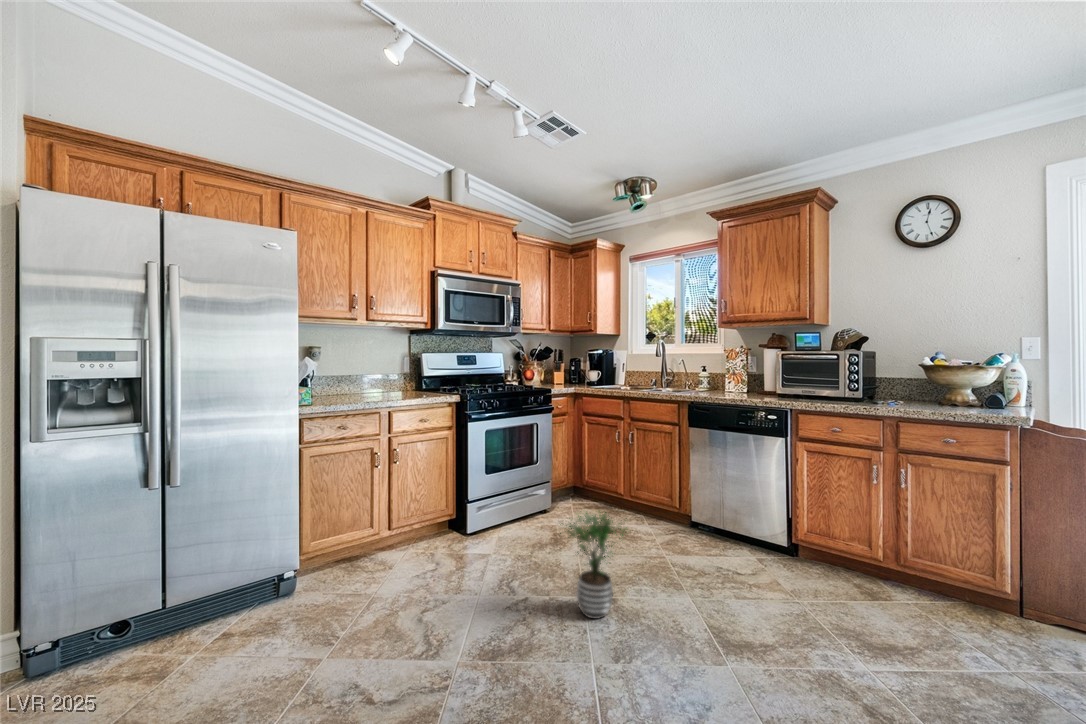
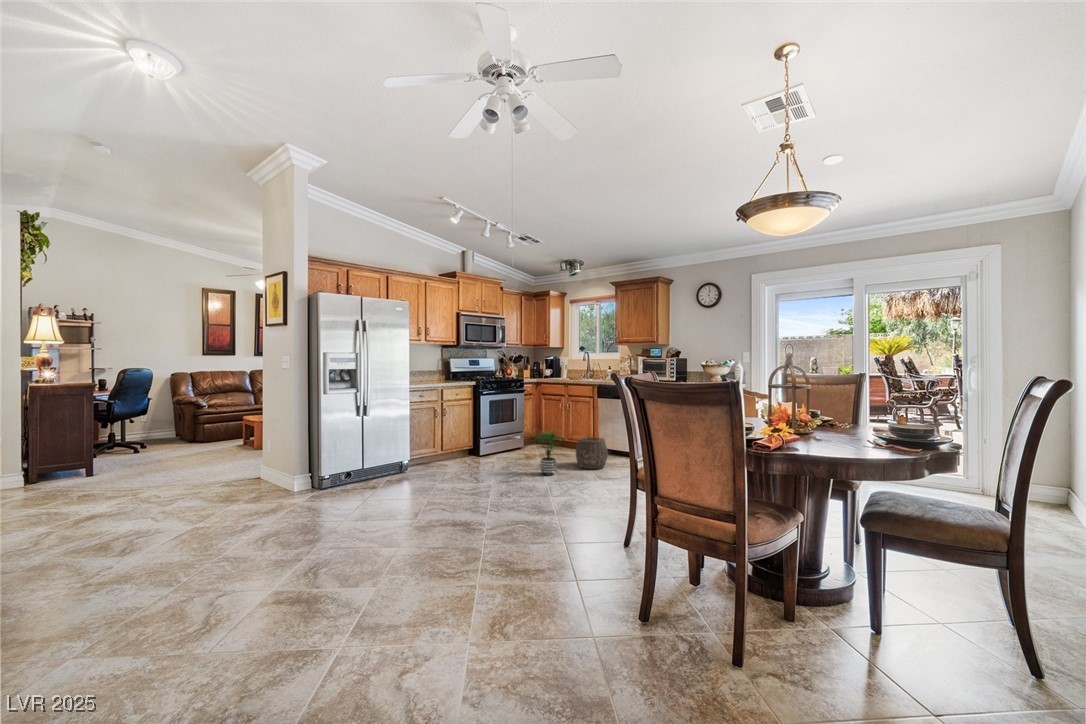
woven basket: none [651,515,724,594] -> present [576,437,608,469]

